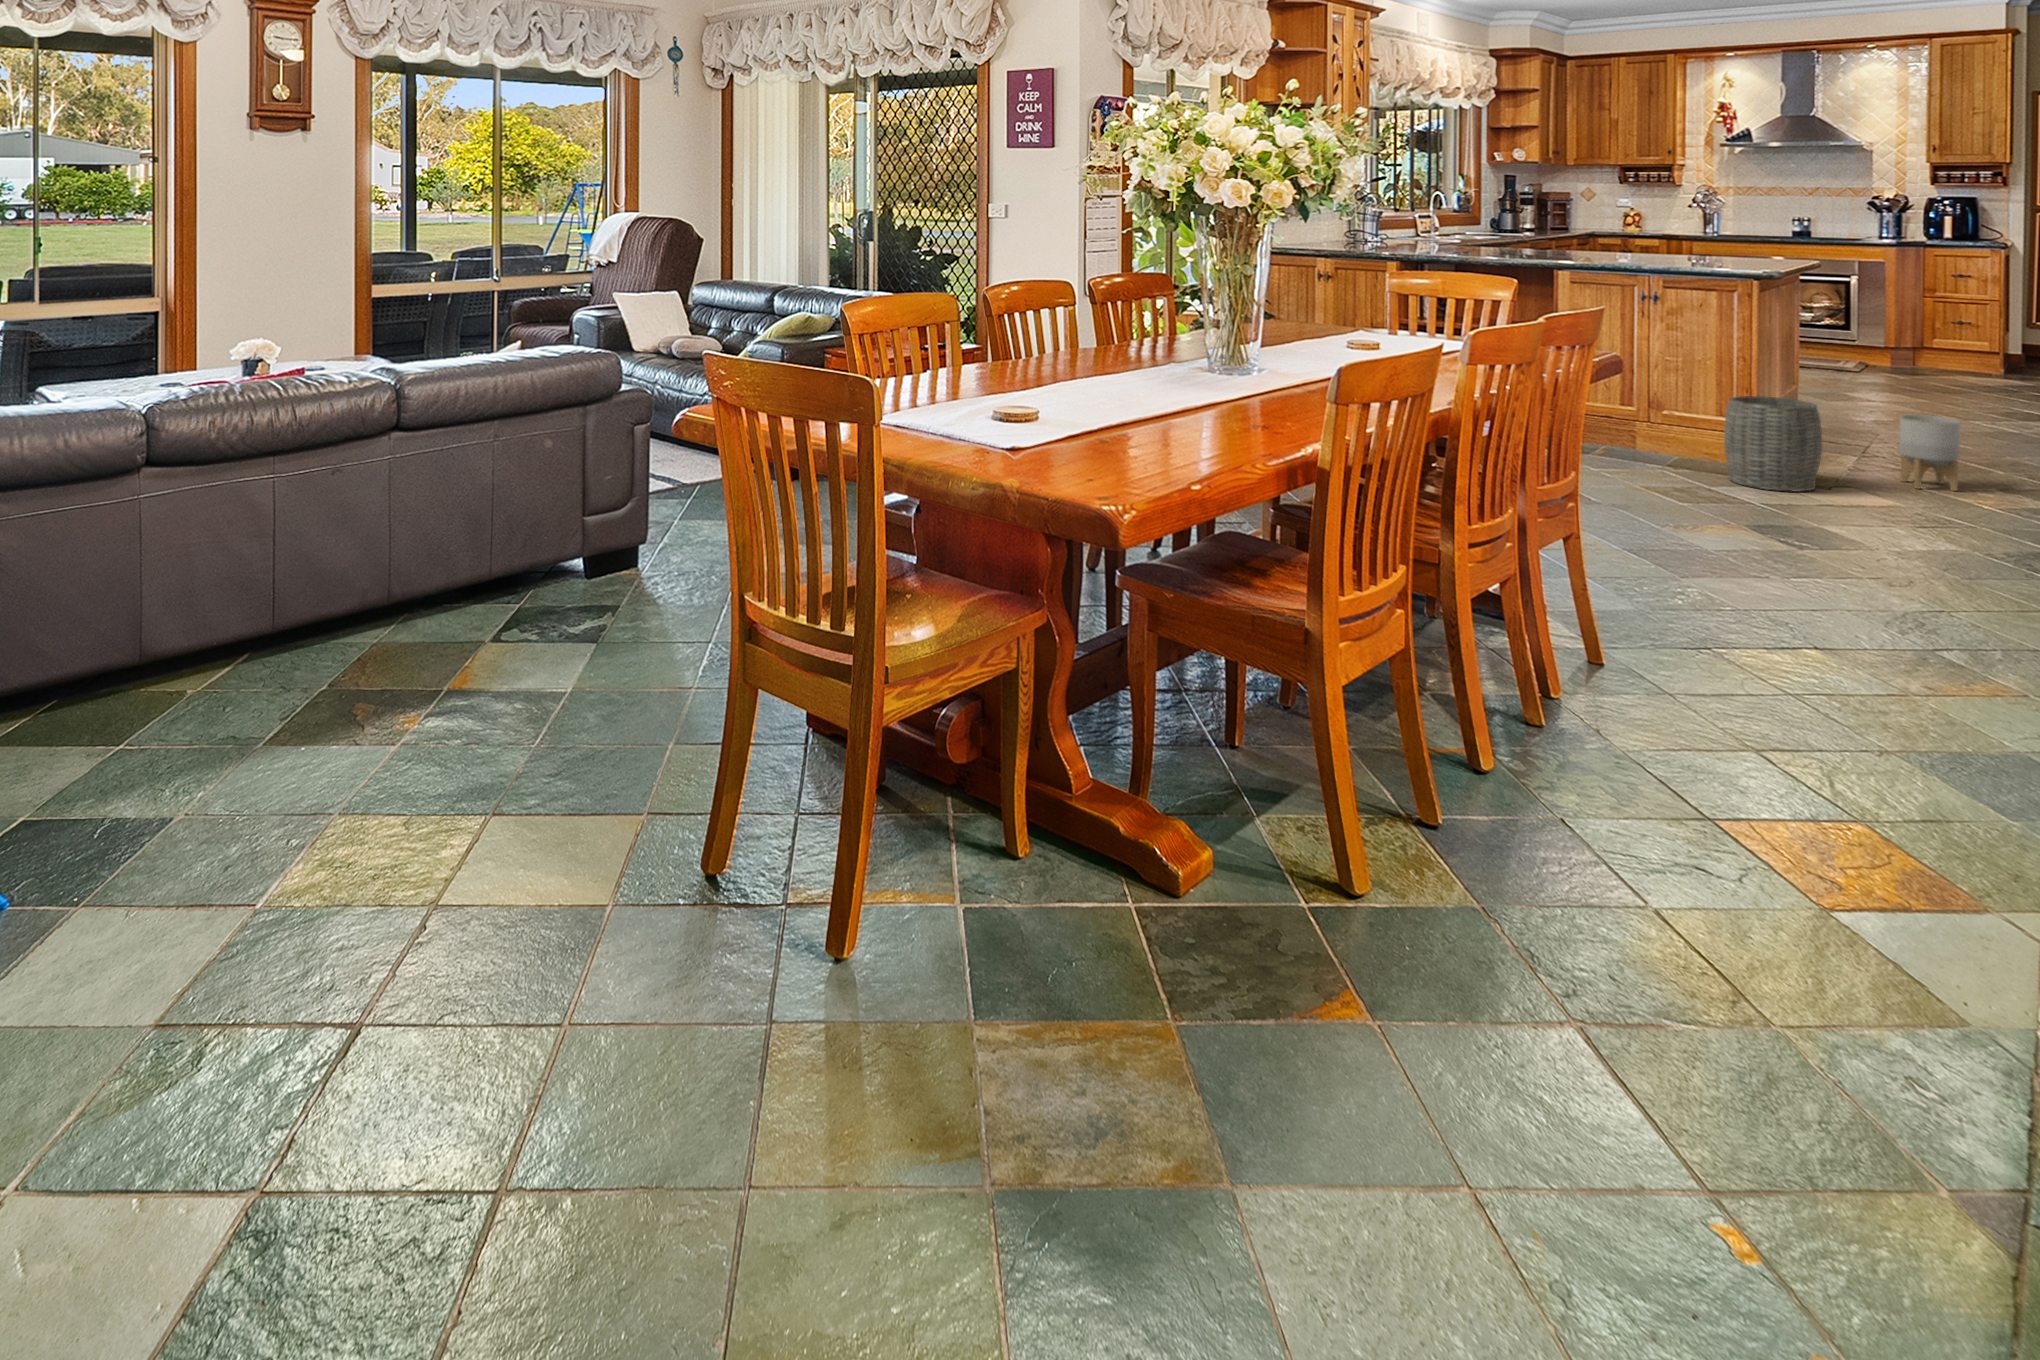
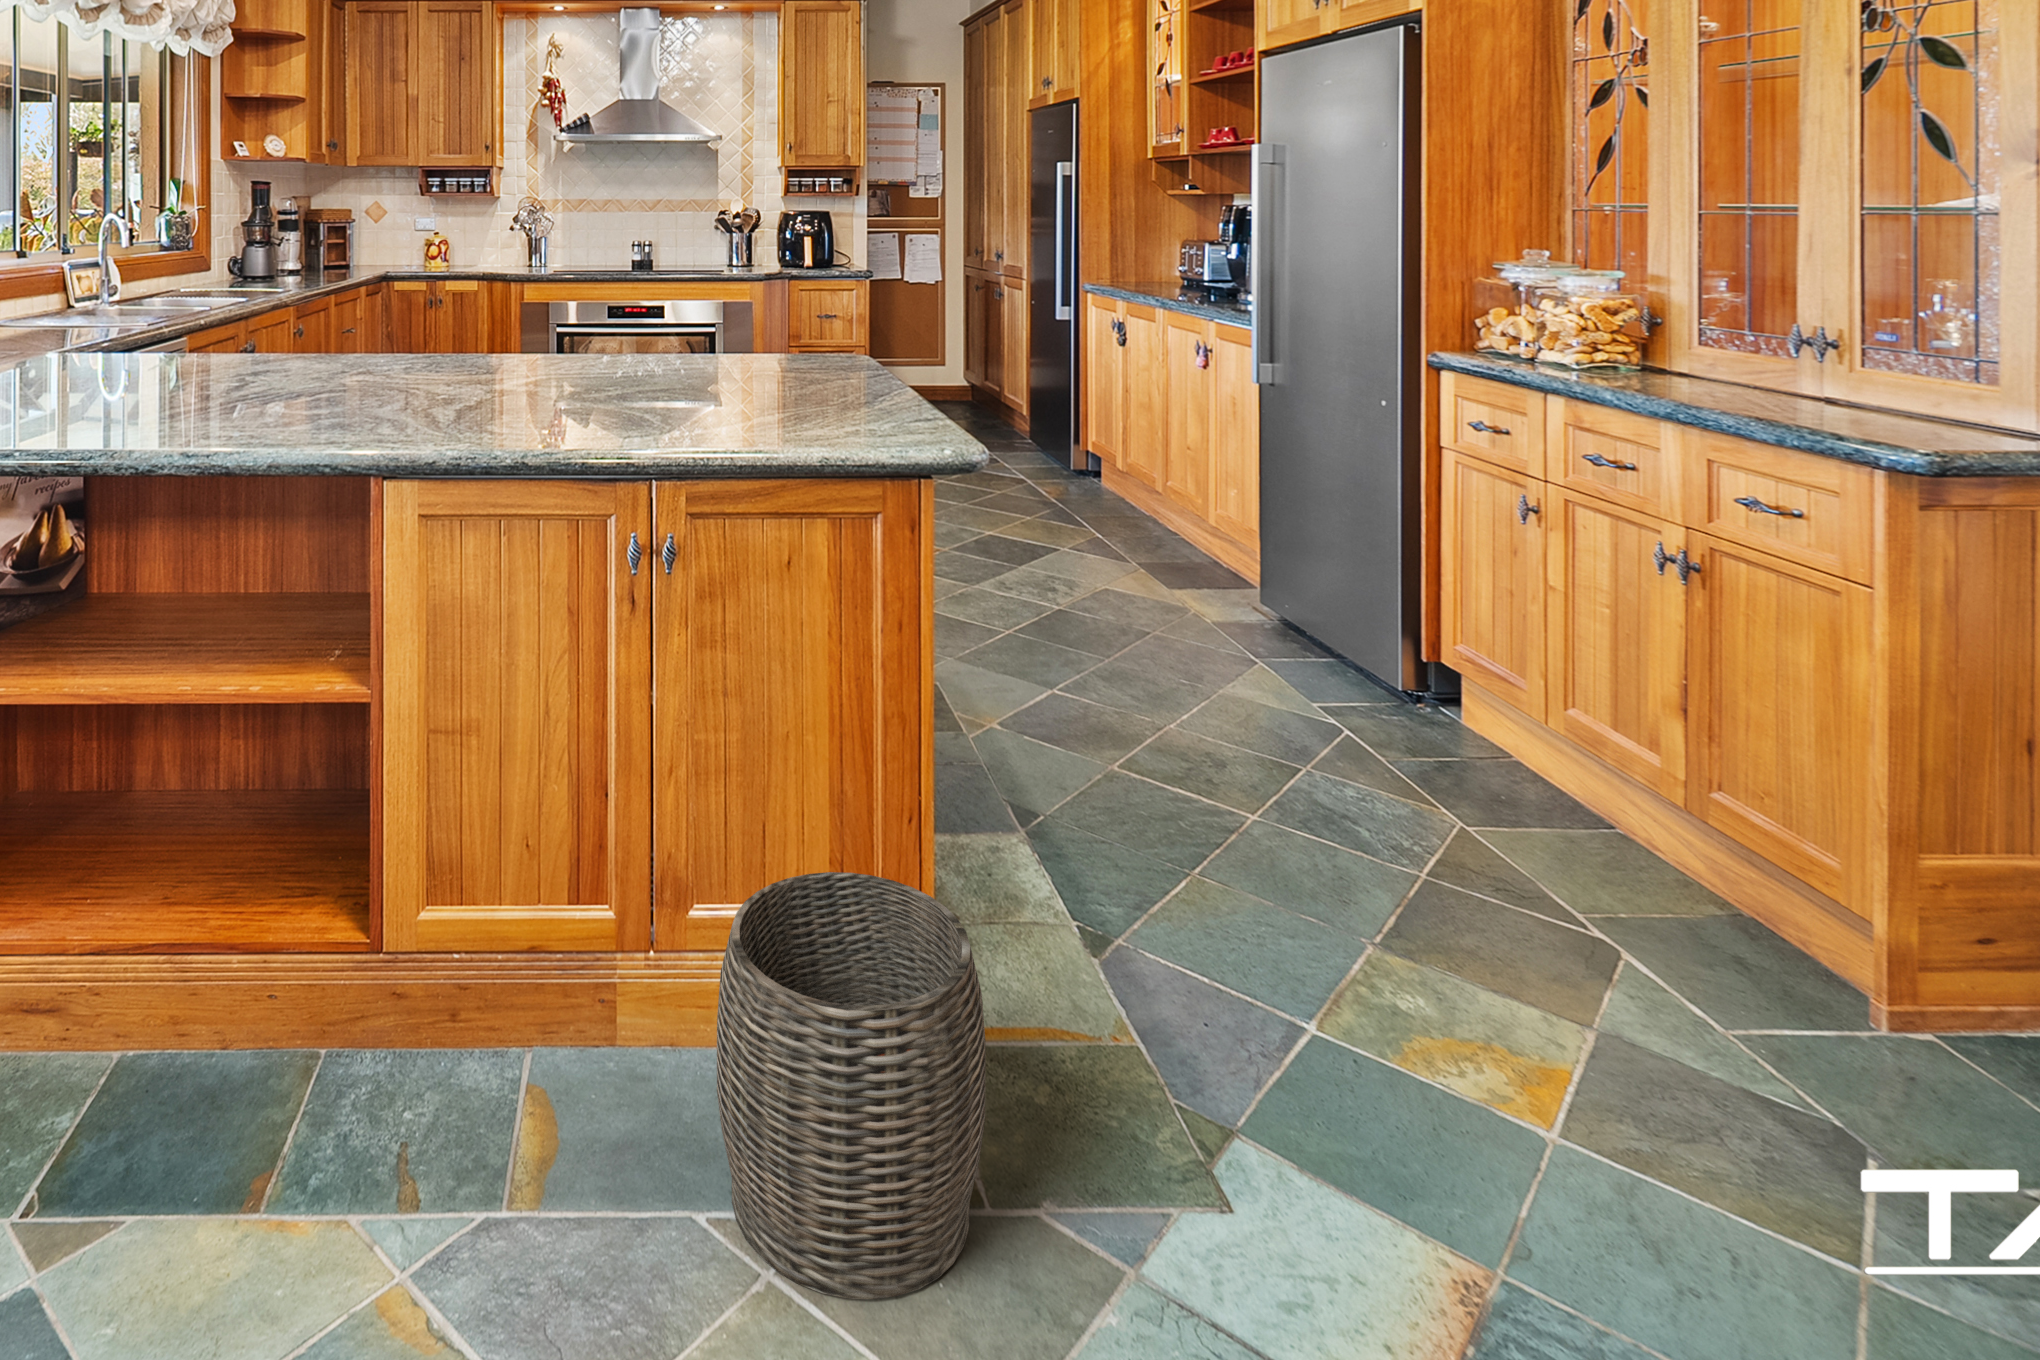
planter: present [1899,415,1961,491] -> none [1074,805,1211,1052]

